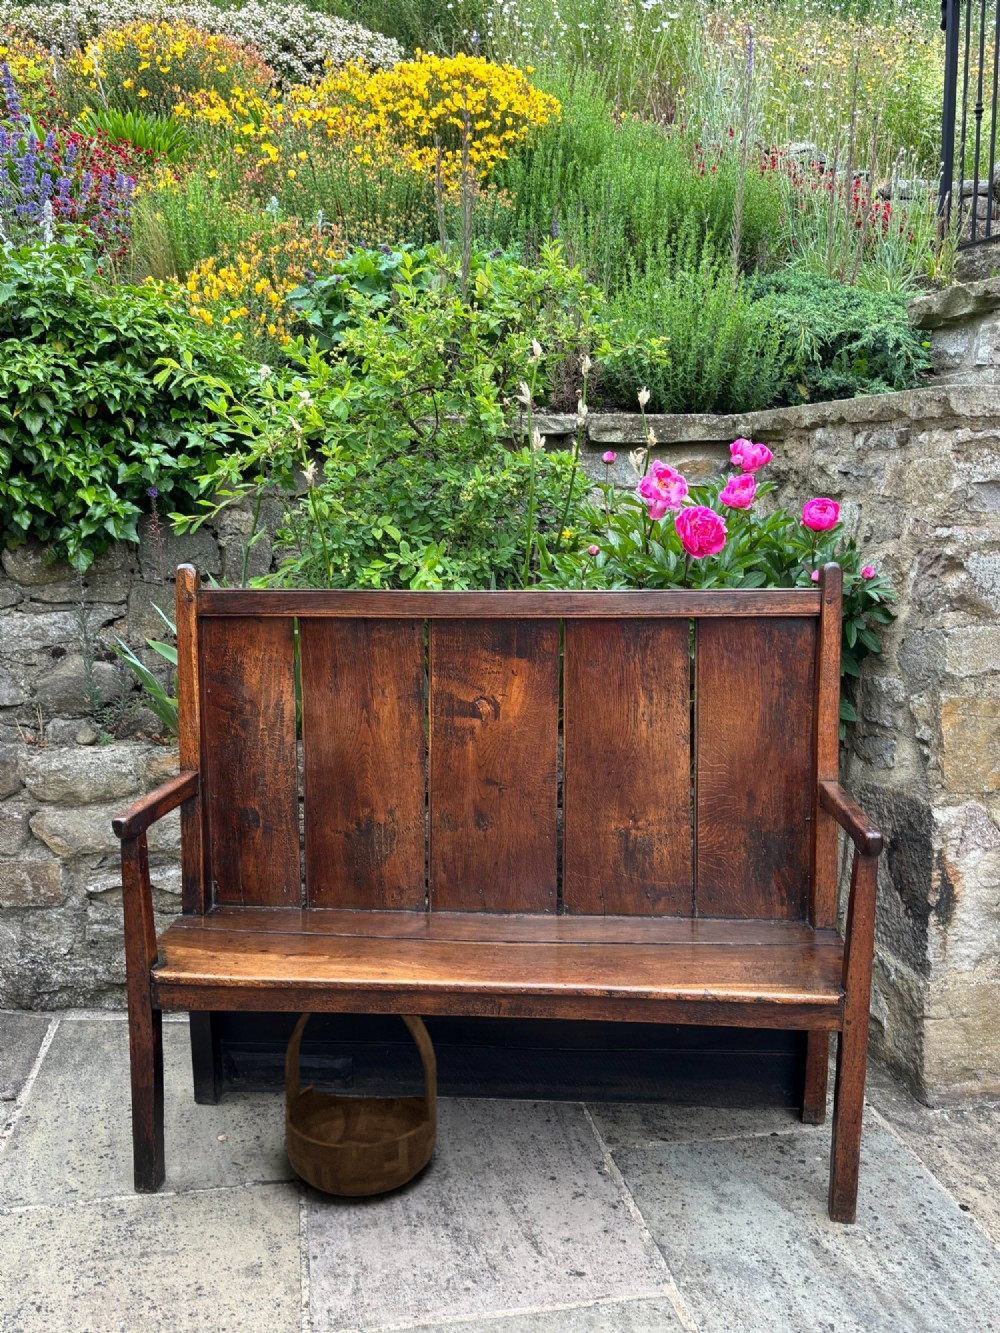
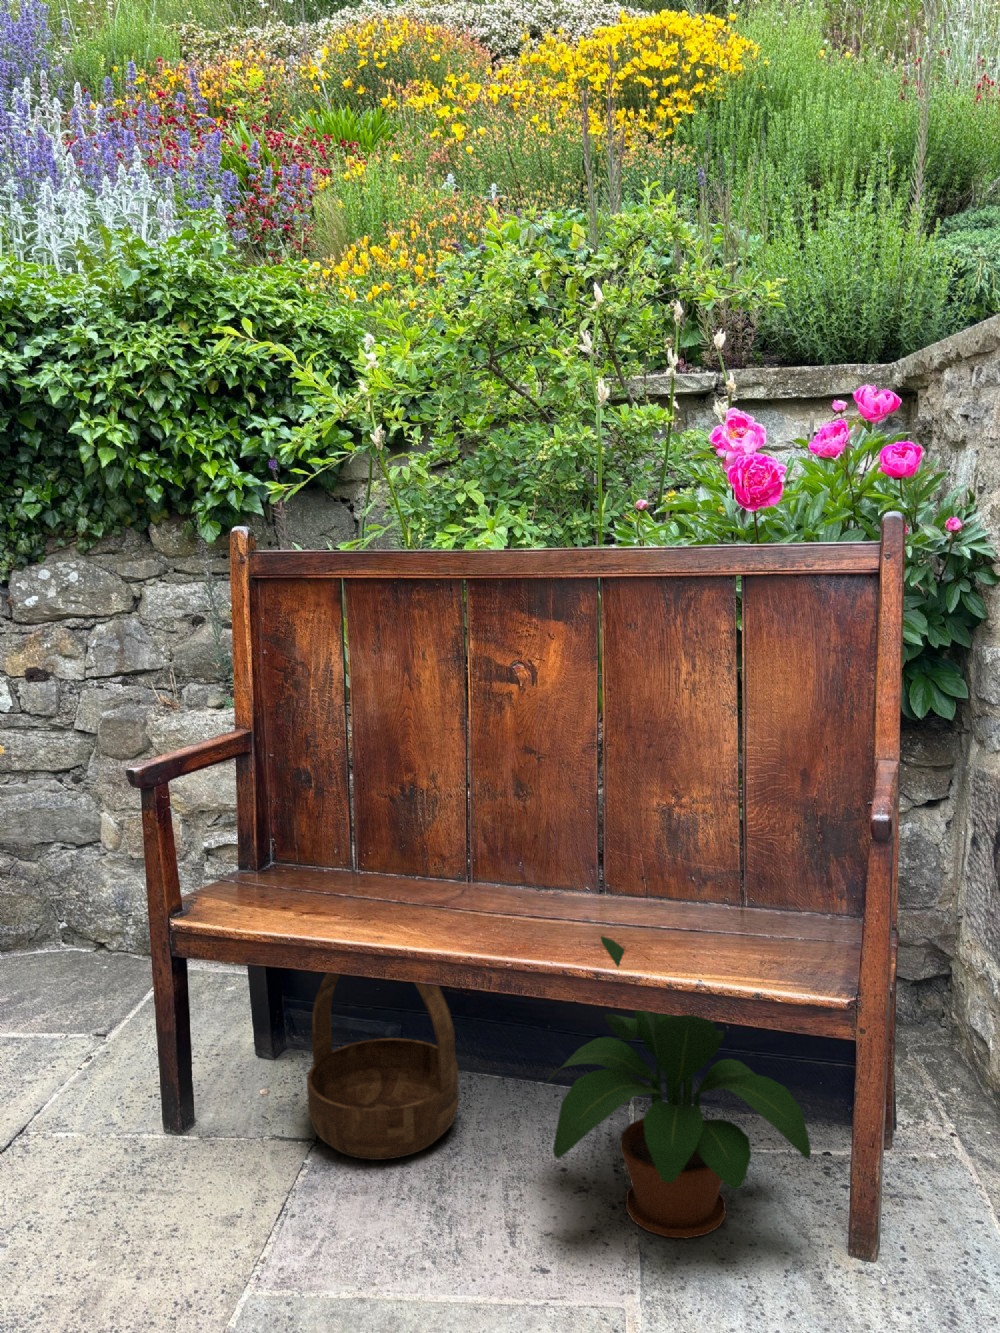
potted plant: none [541,953,802,1229] -> present [547,936,811,1238]

